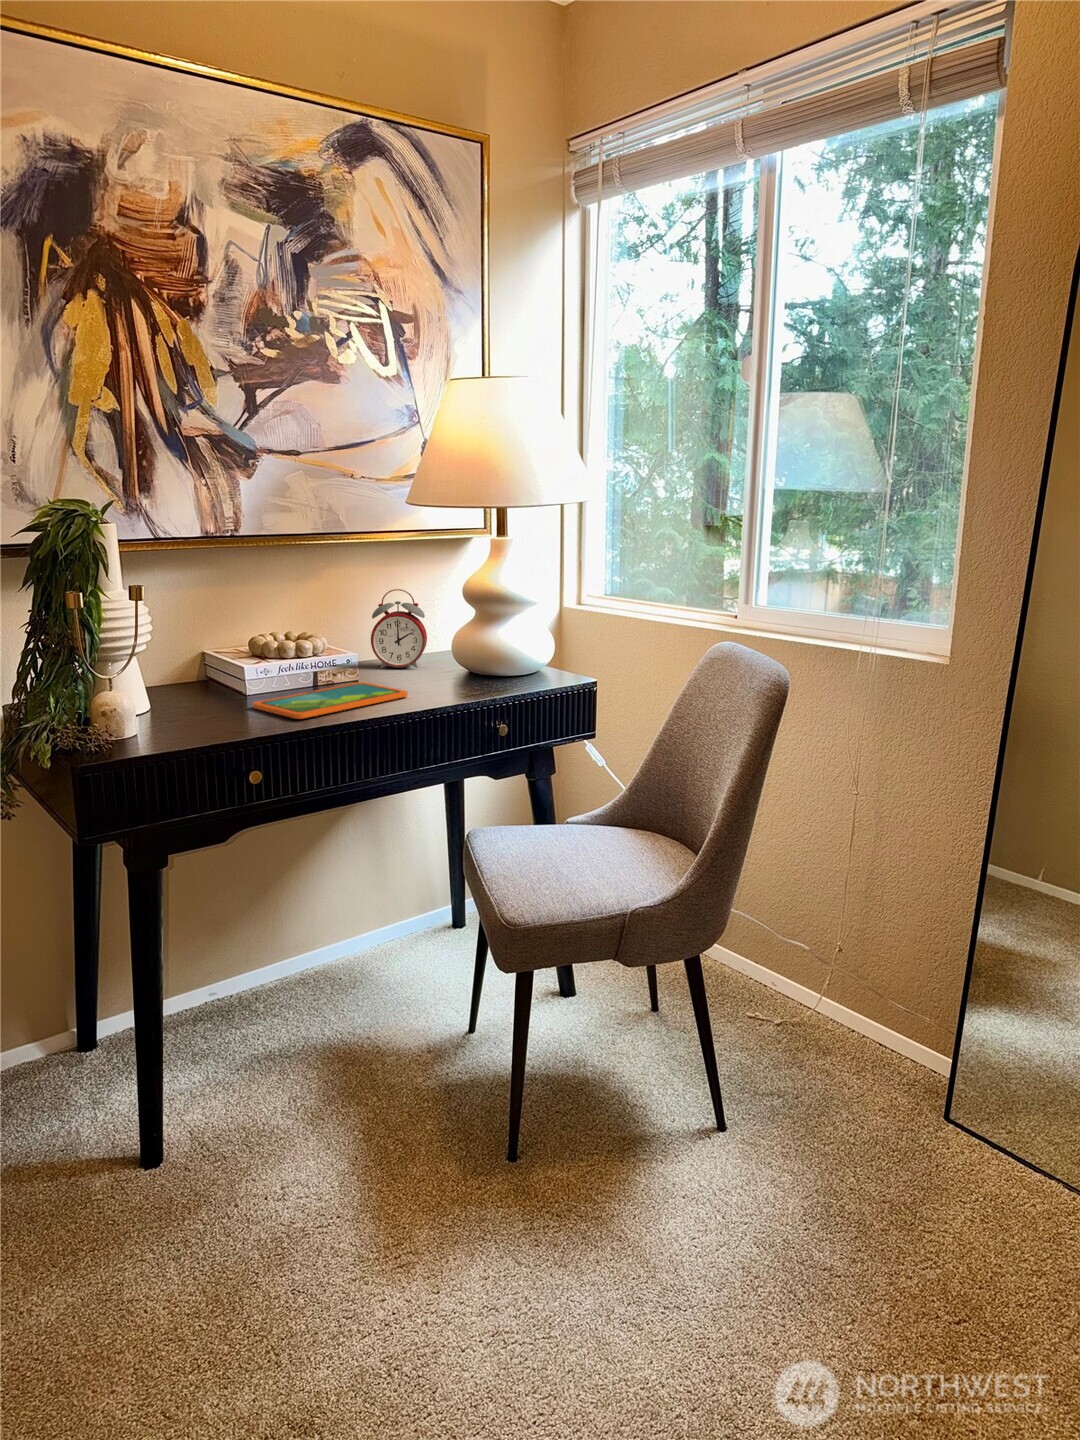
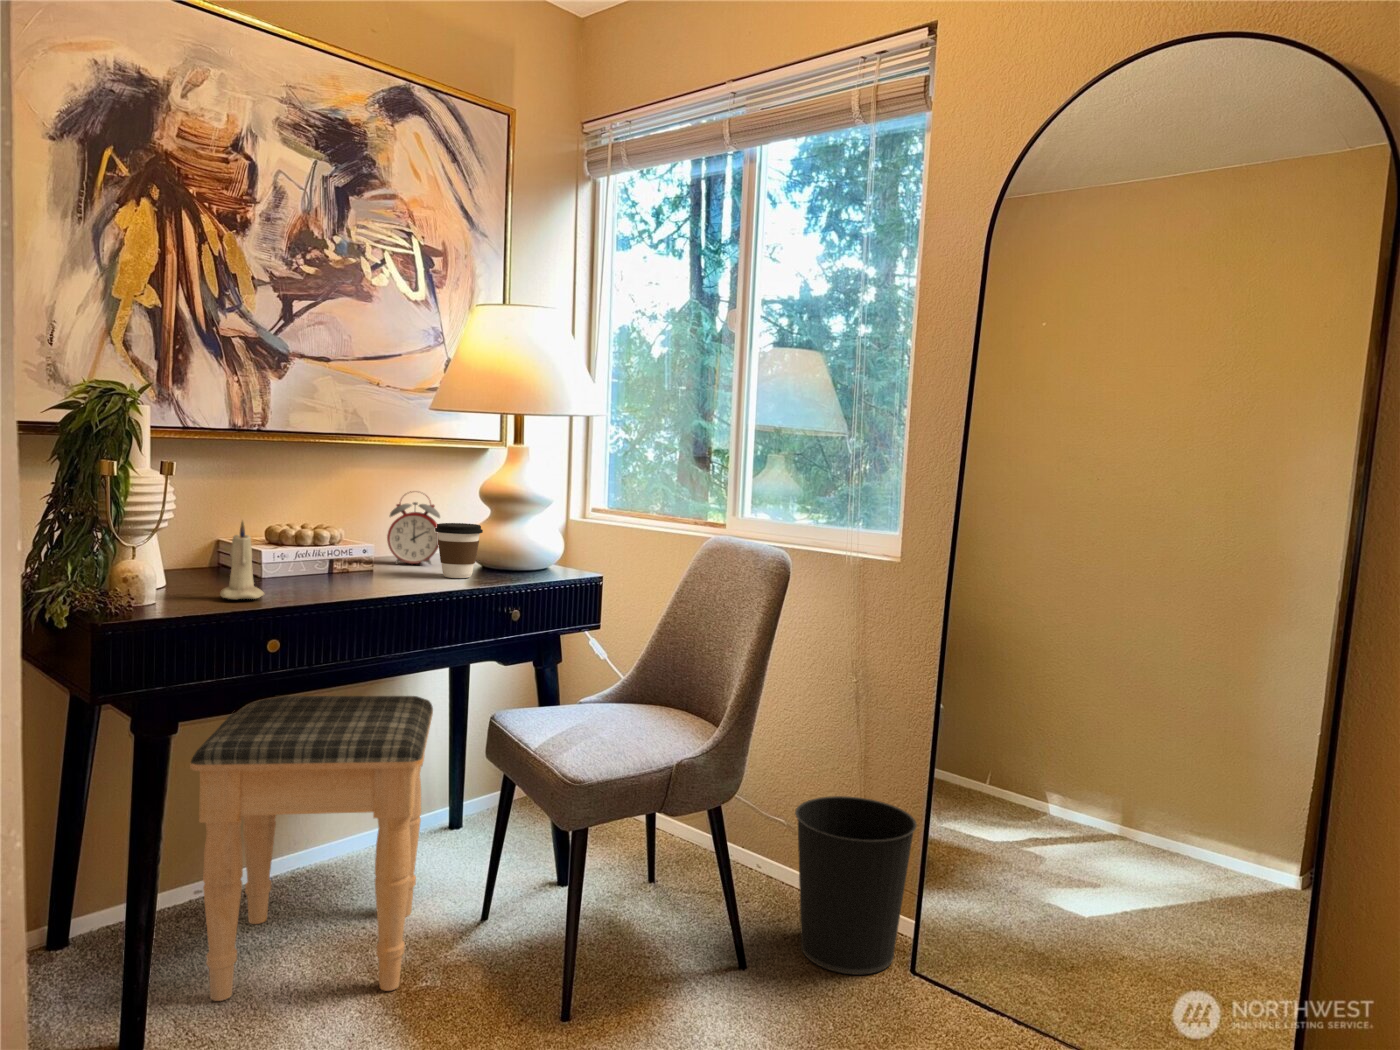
coffee cup: none [418,626,468,687] -> present [435,523,483,578]
candle: none [199,643,243,728] -> present [220,521,264,599]
tablet: present [253,682,408,719] -> none [273,572,424,595]
footstool: none [184,811,425,1115] -> present [190,696,433,1001]
wastebasket: none [815,922,956,1117] -> present [795,796,917,975]

